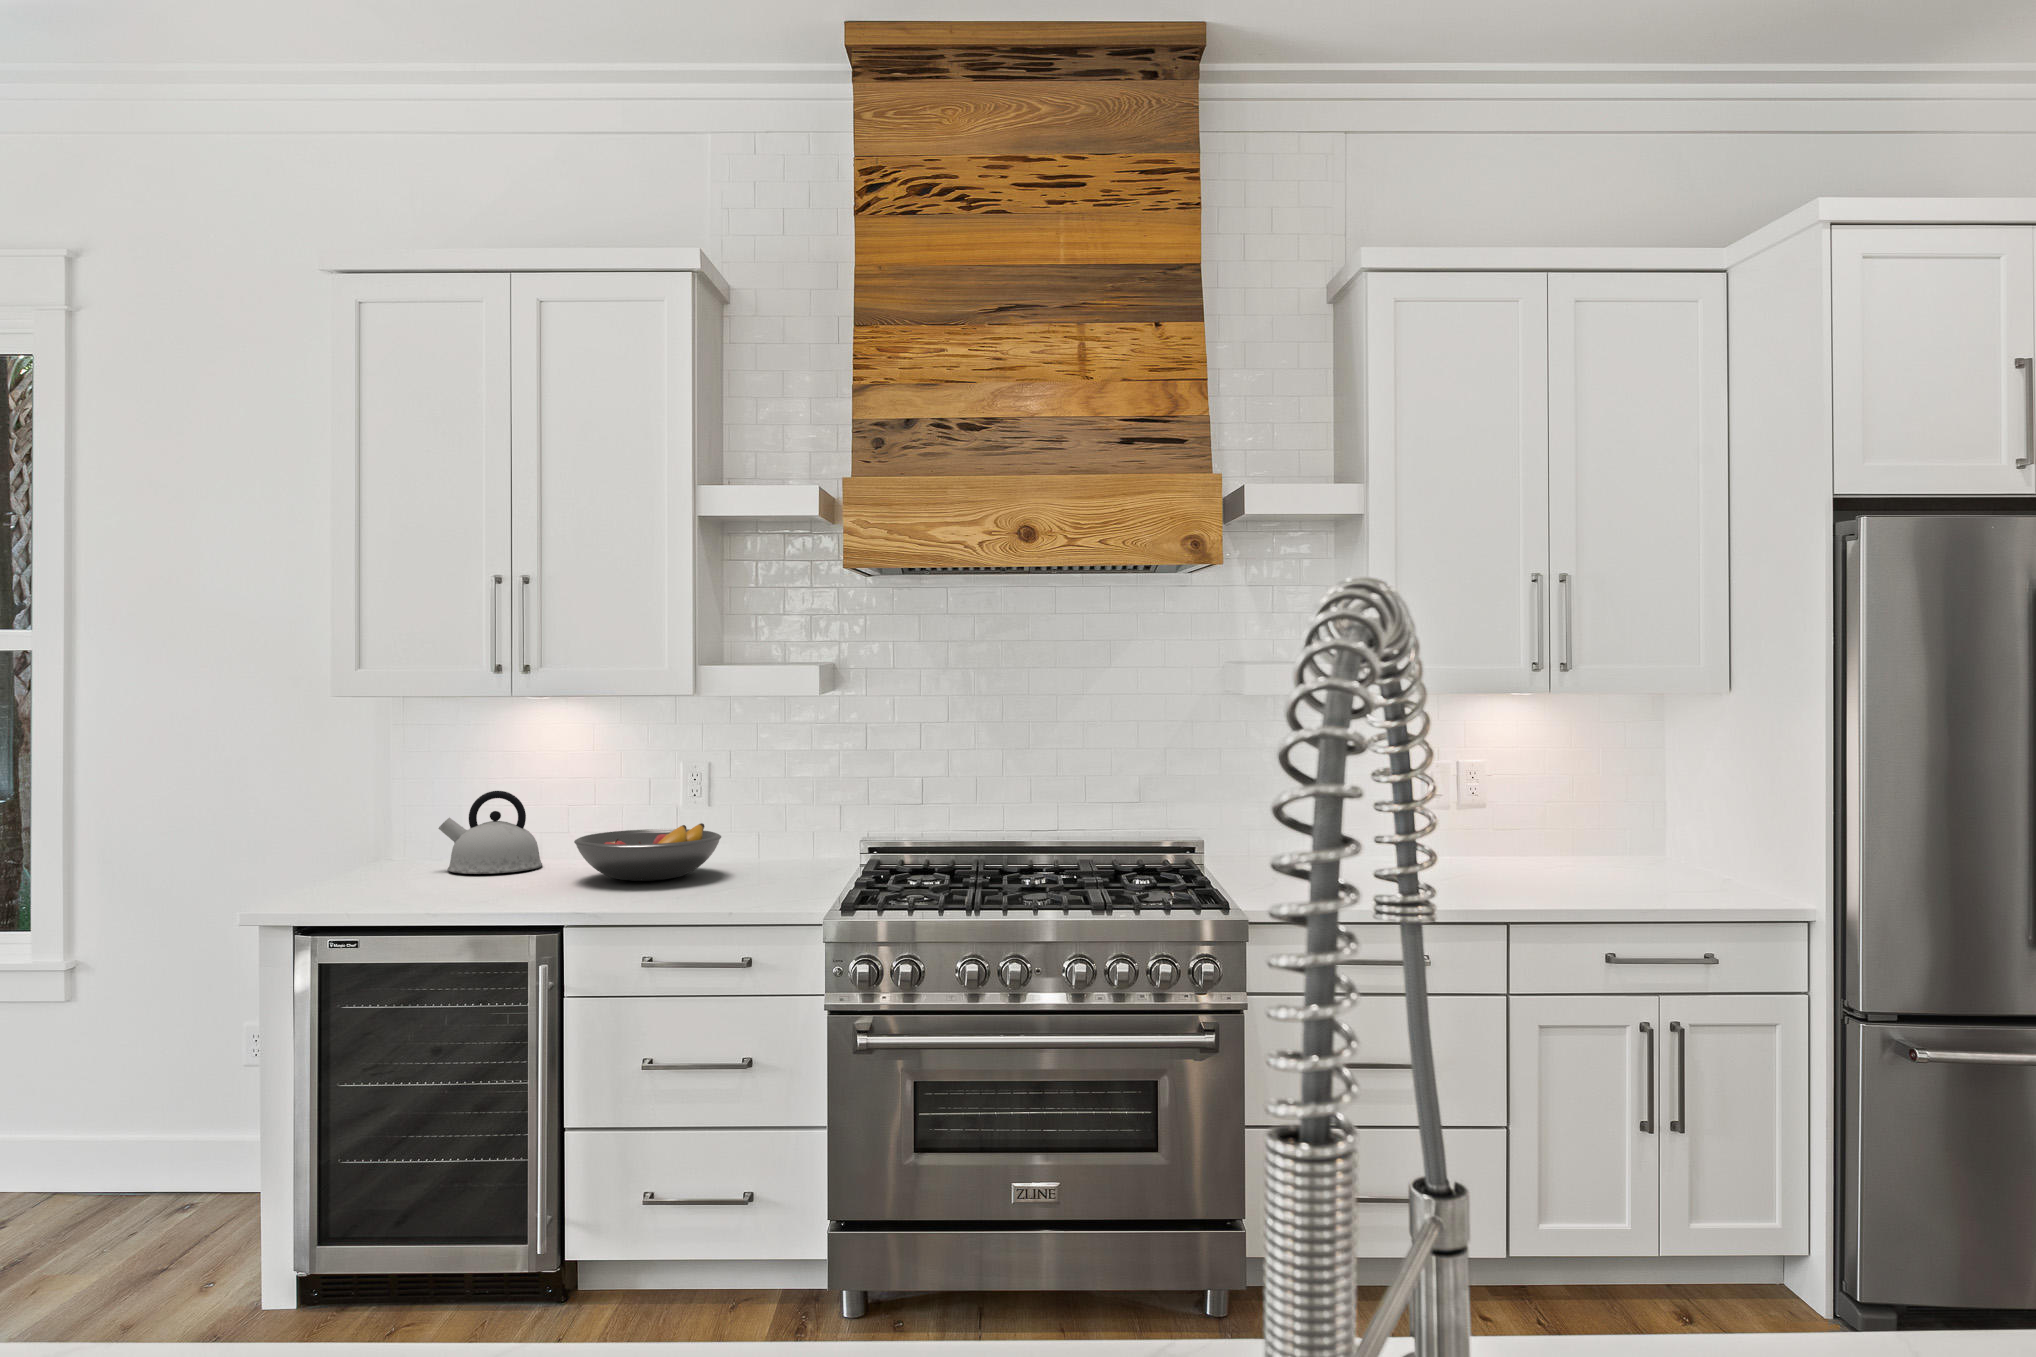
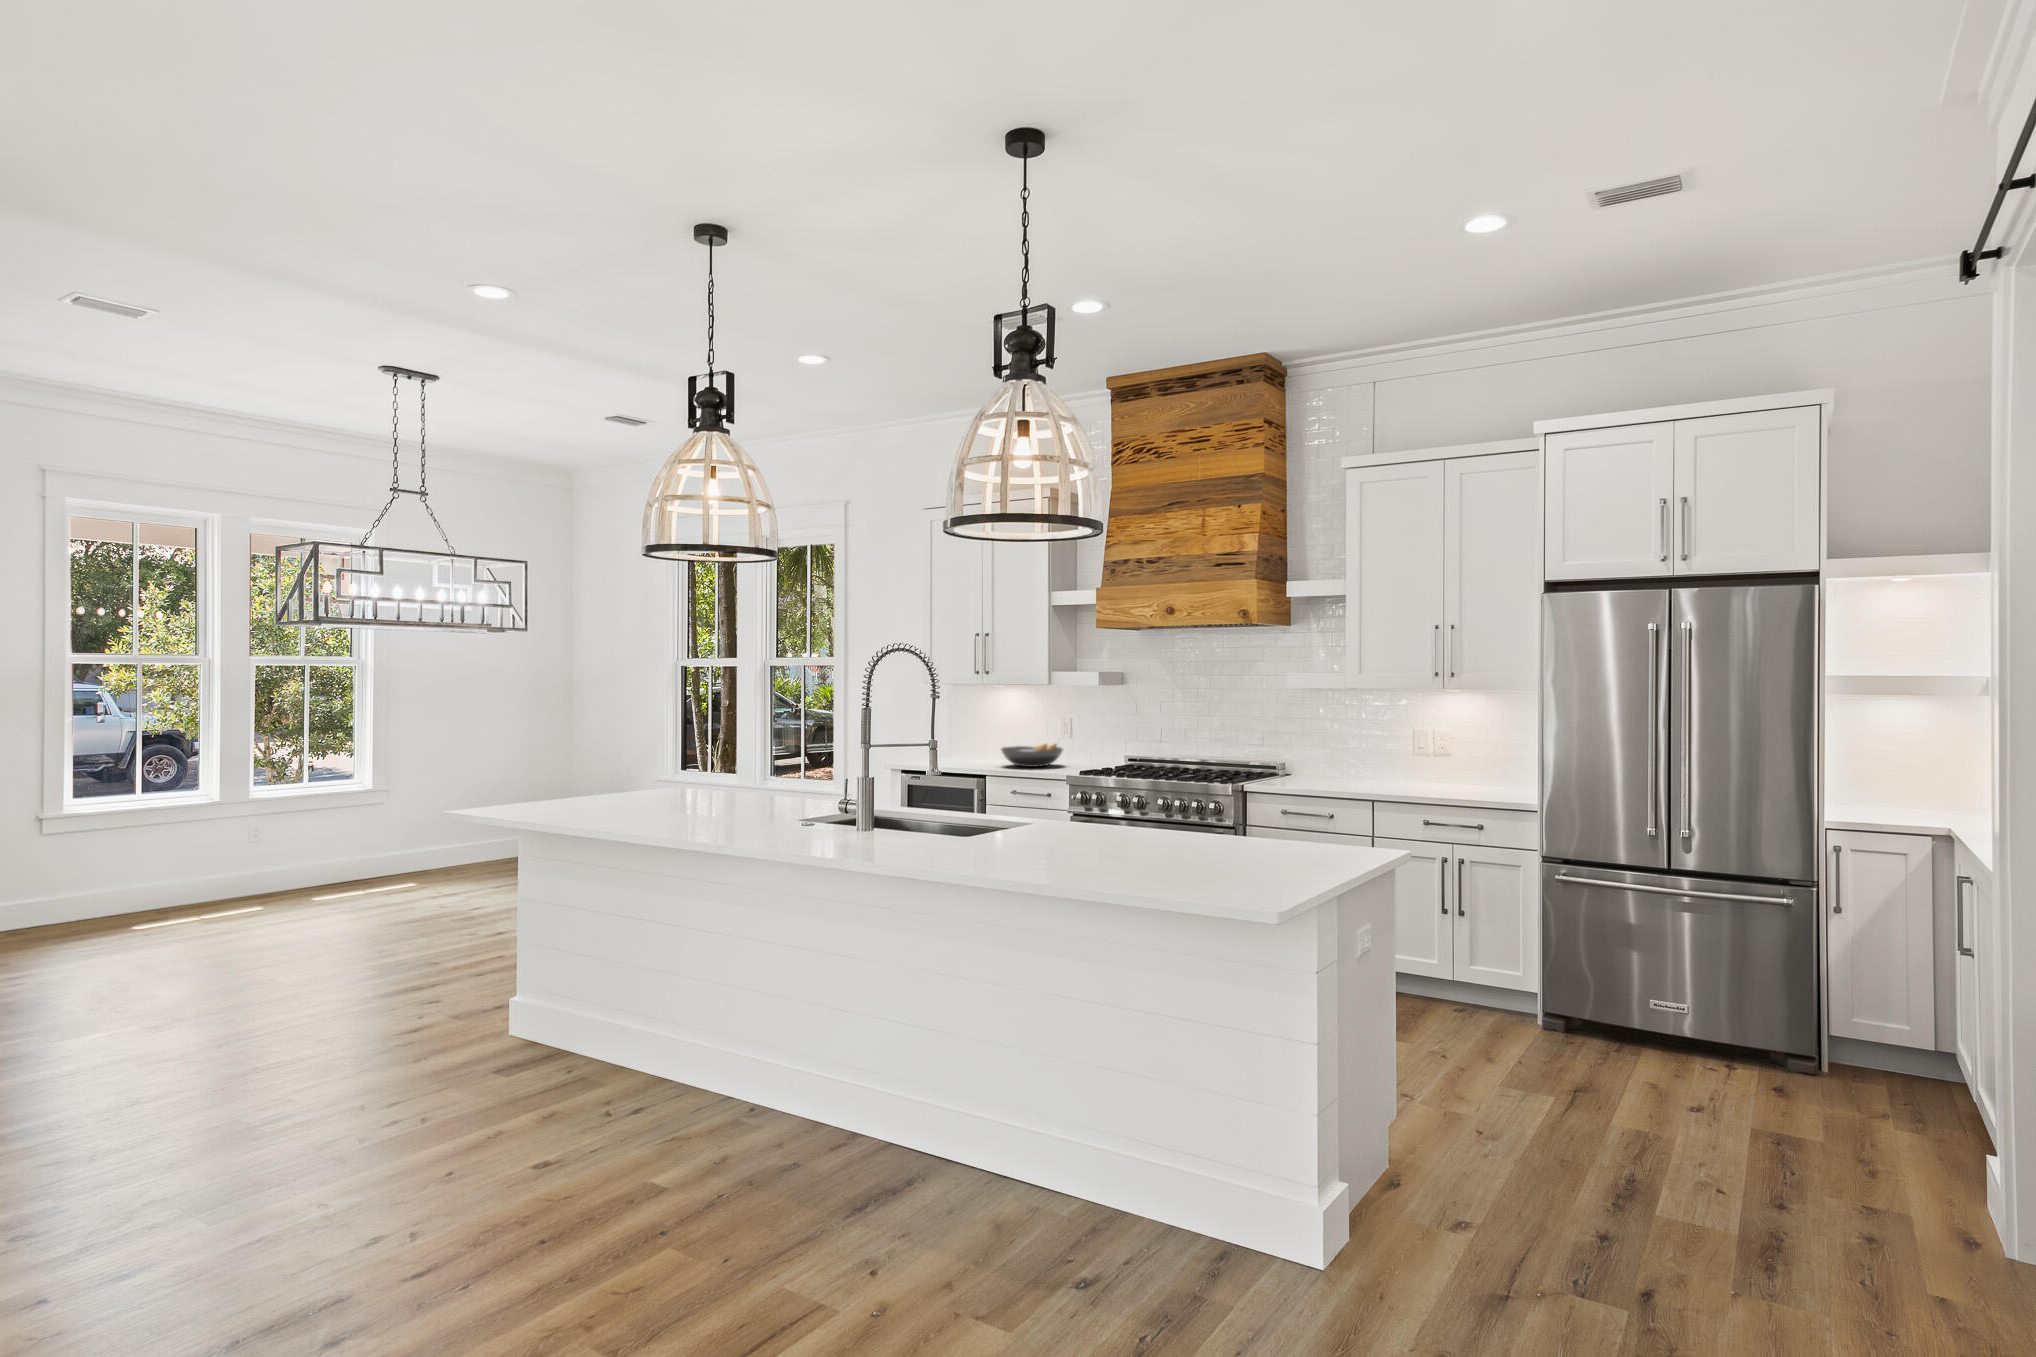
kettle: present [439,791,542,874] -> none [960,727,1002,762]

